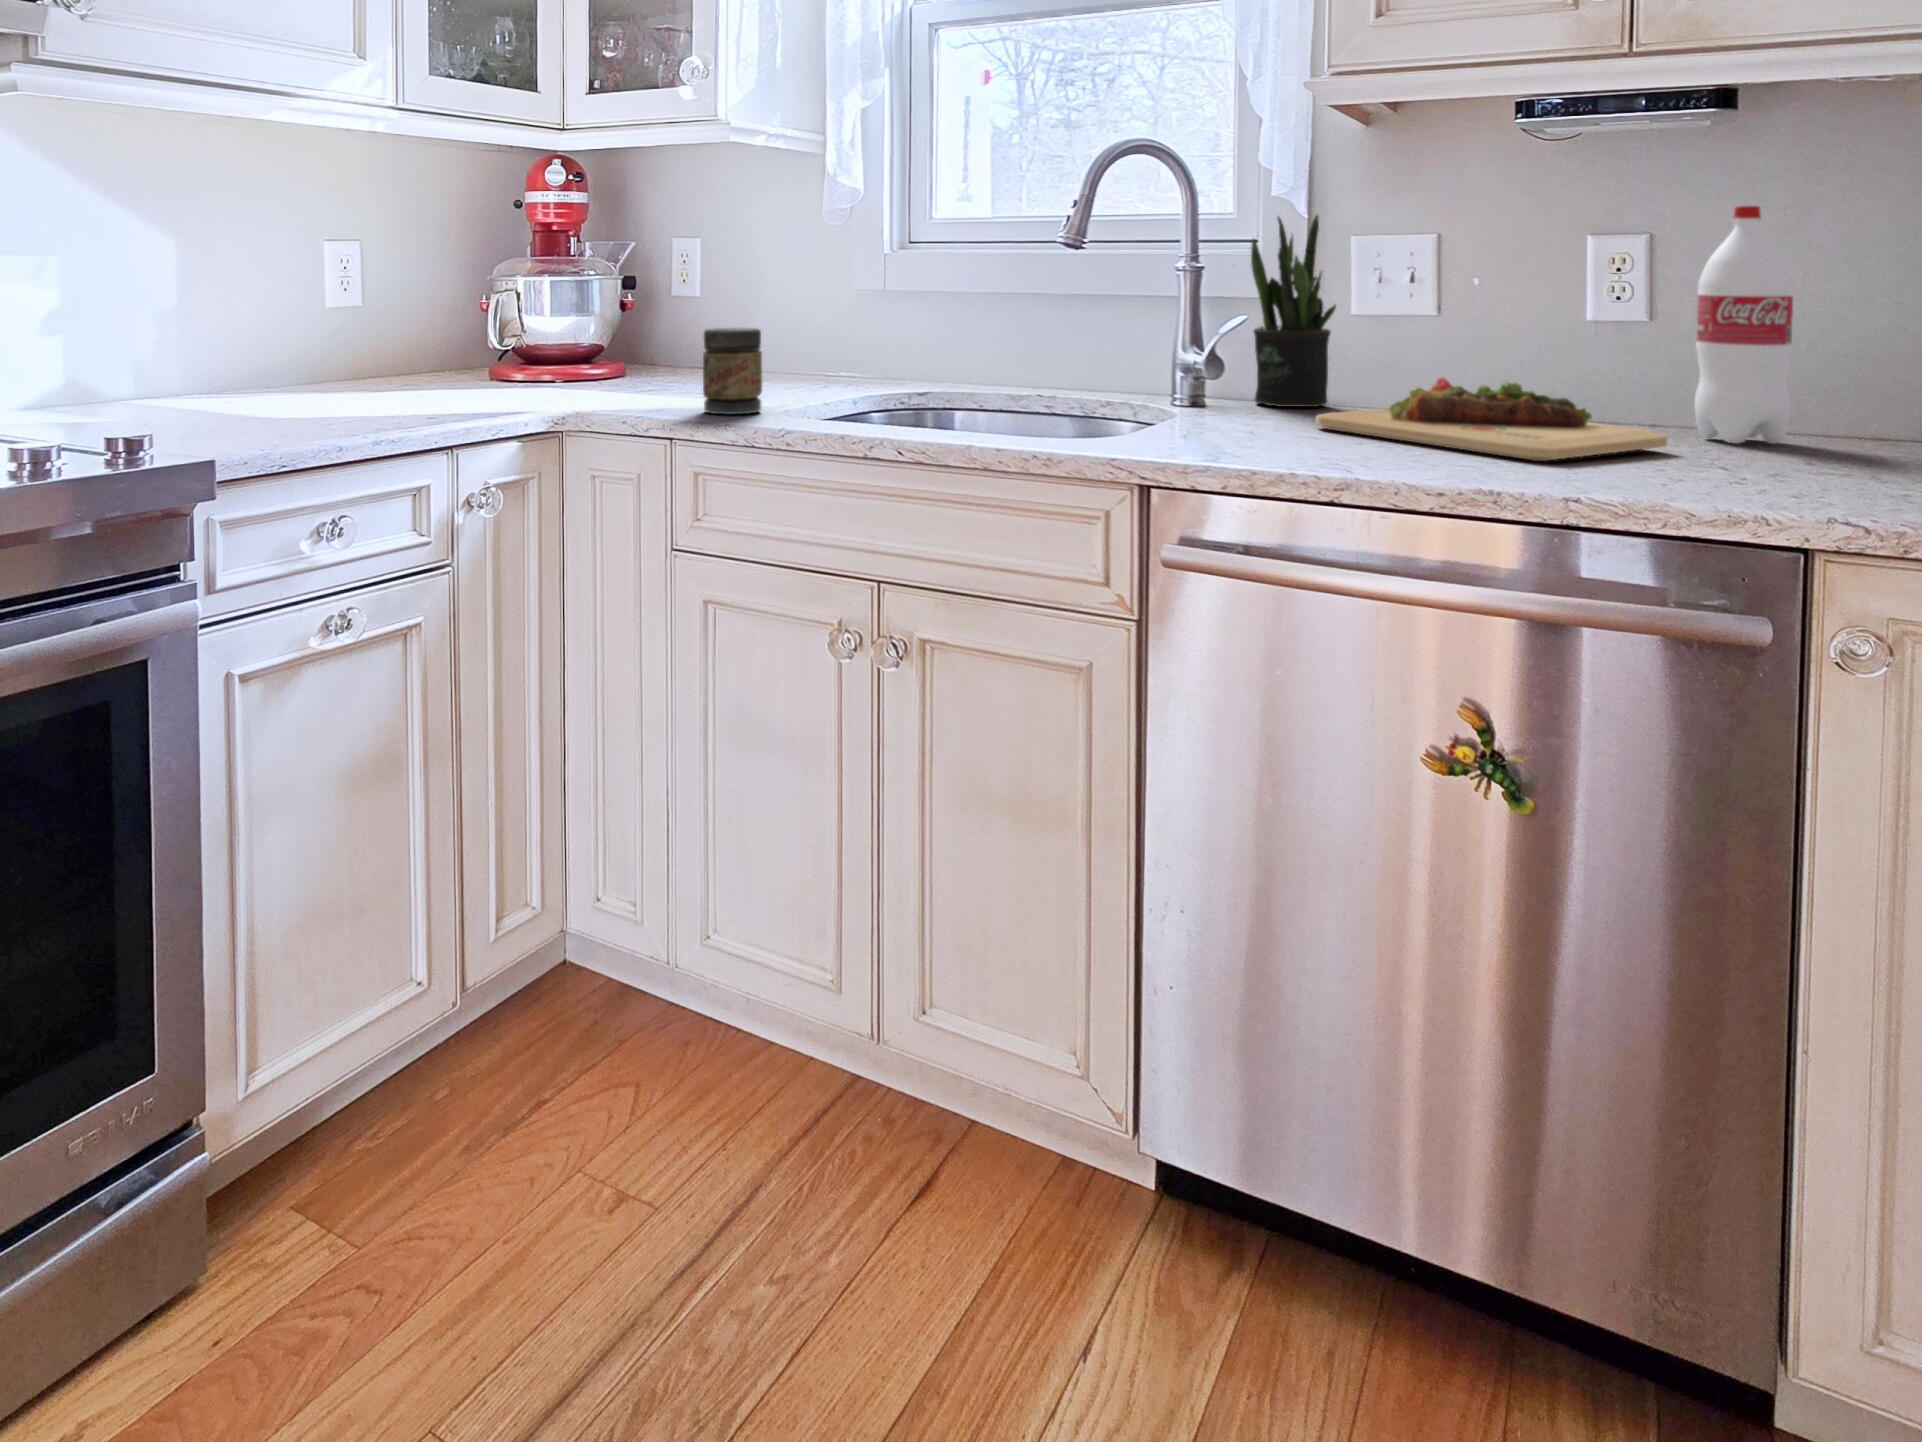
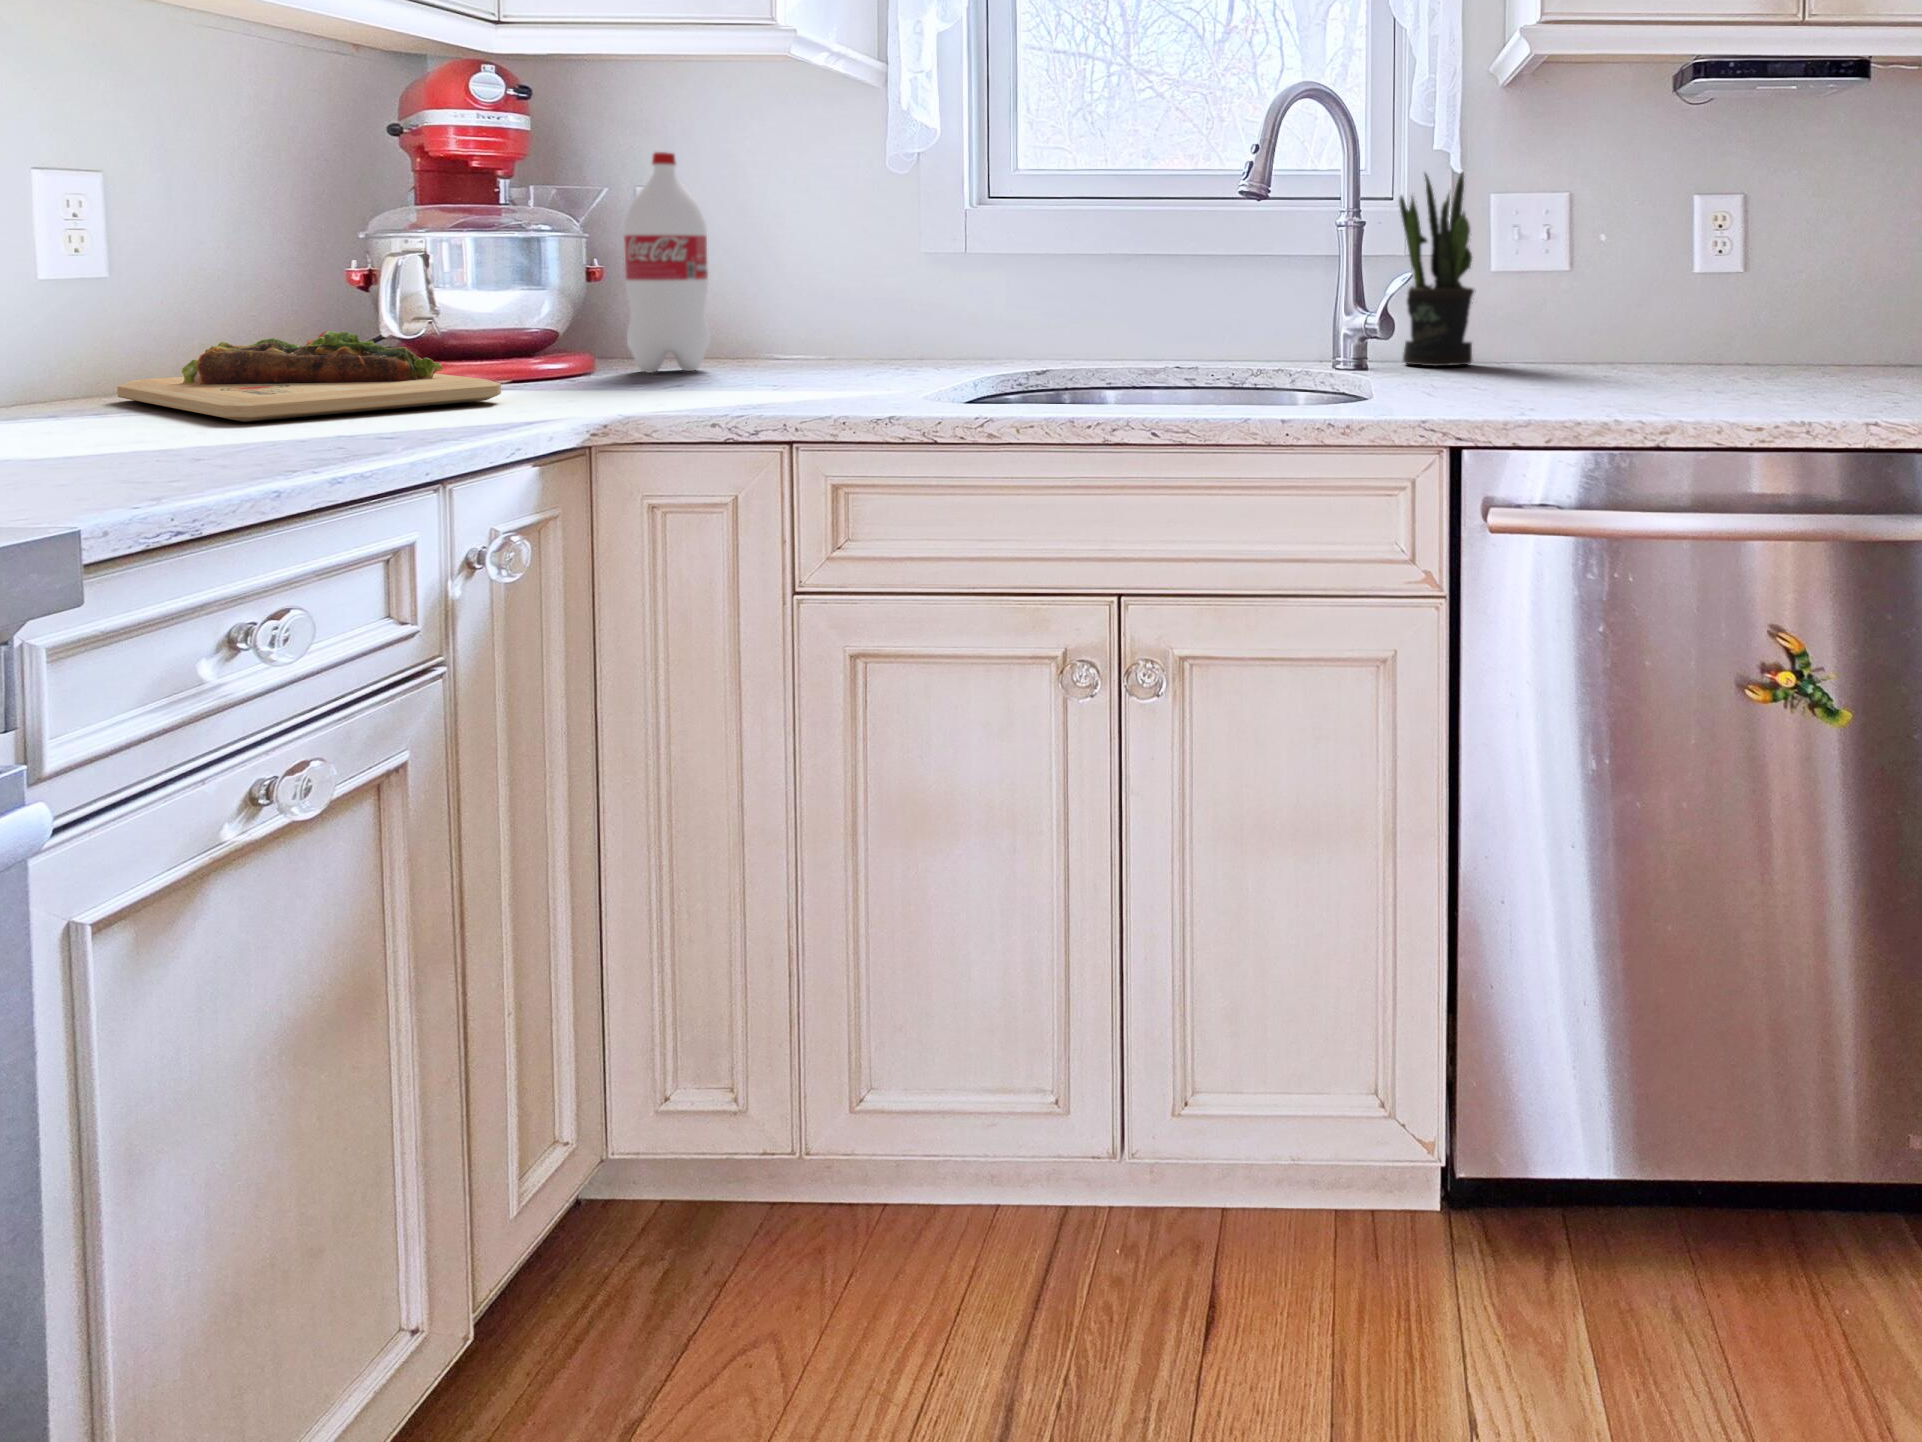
bottle: present [1695,206,1794,443] -> present [624,152,710,372]
jar: present [703,328,762,414] -> none [829,291,911,405]
cutting board: present [1316,378,1667,461] -> present [117,331,501,422]

